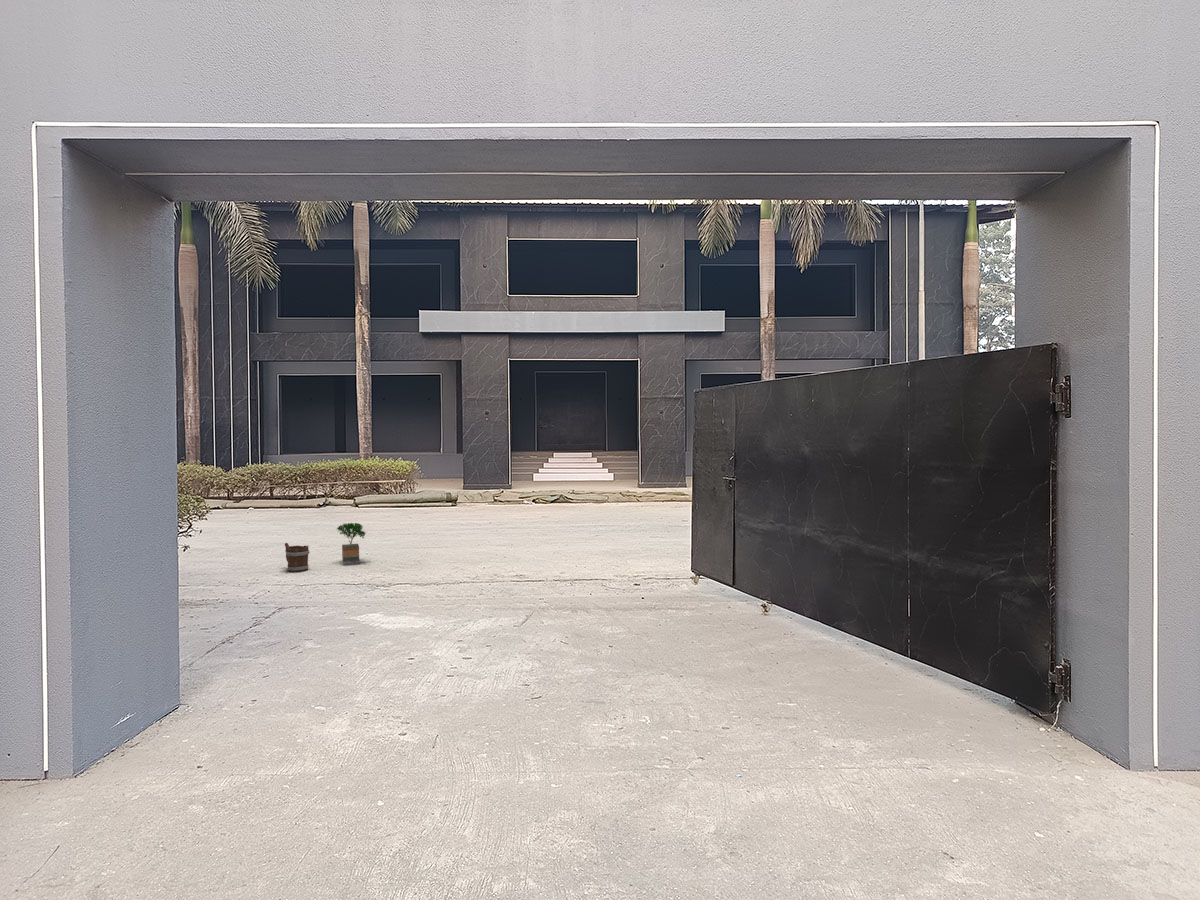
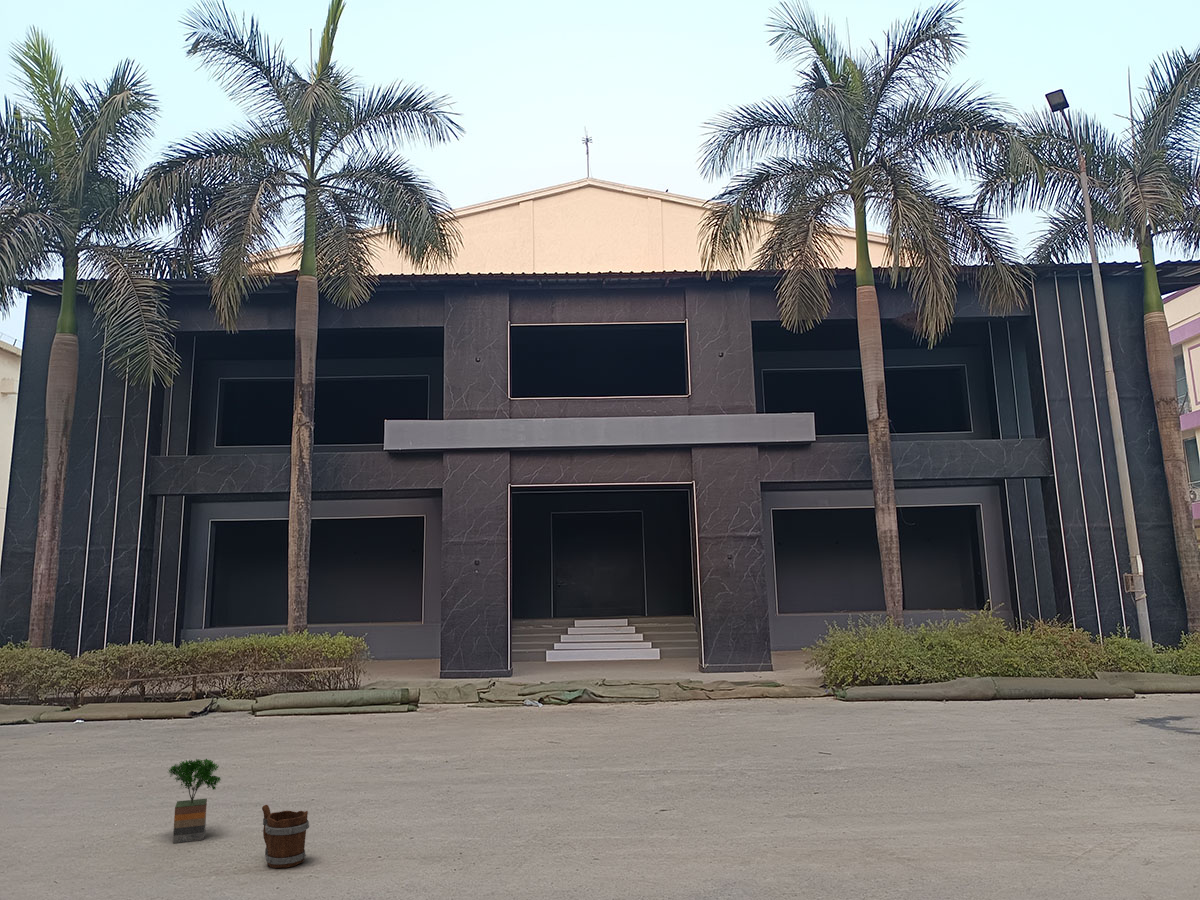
bucket: present [285,543,310,572] -> present [262,805,309,868]

